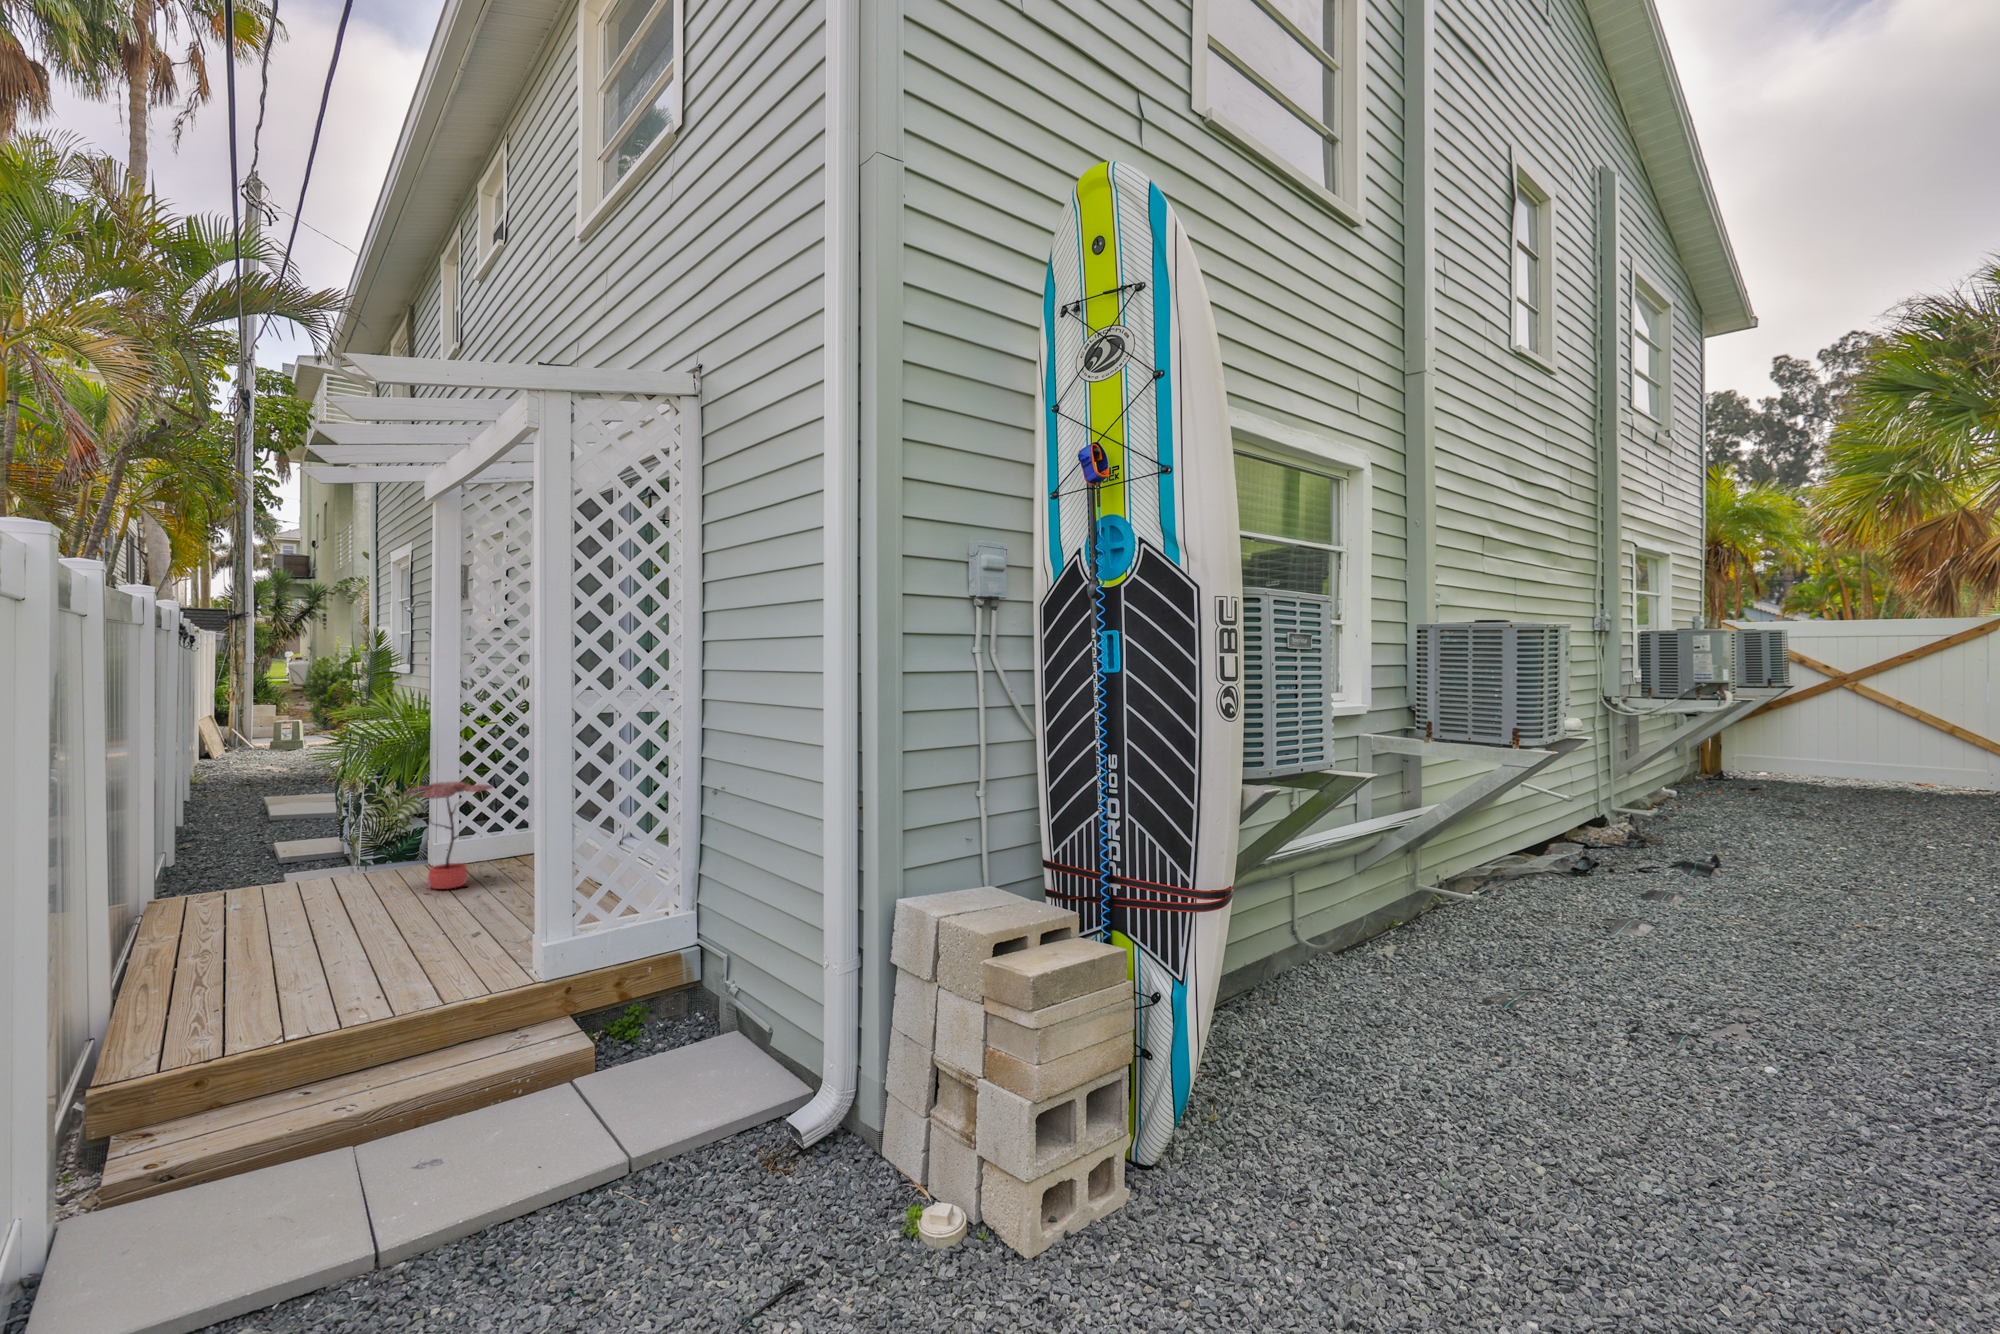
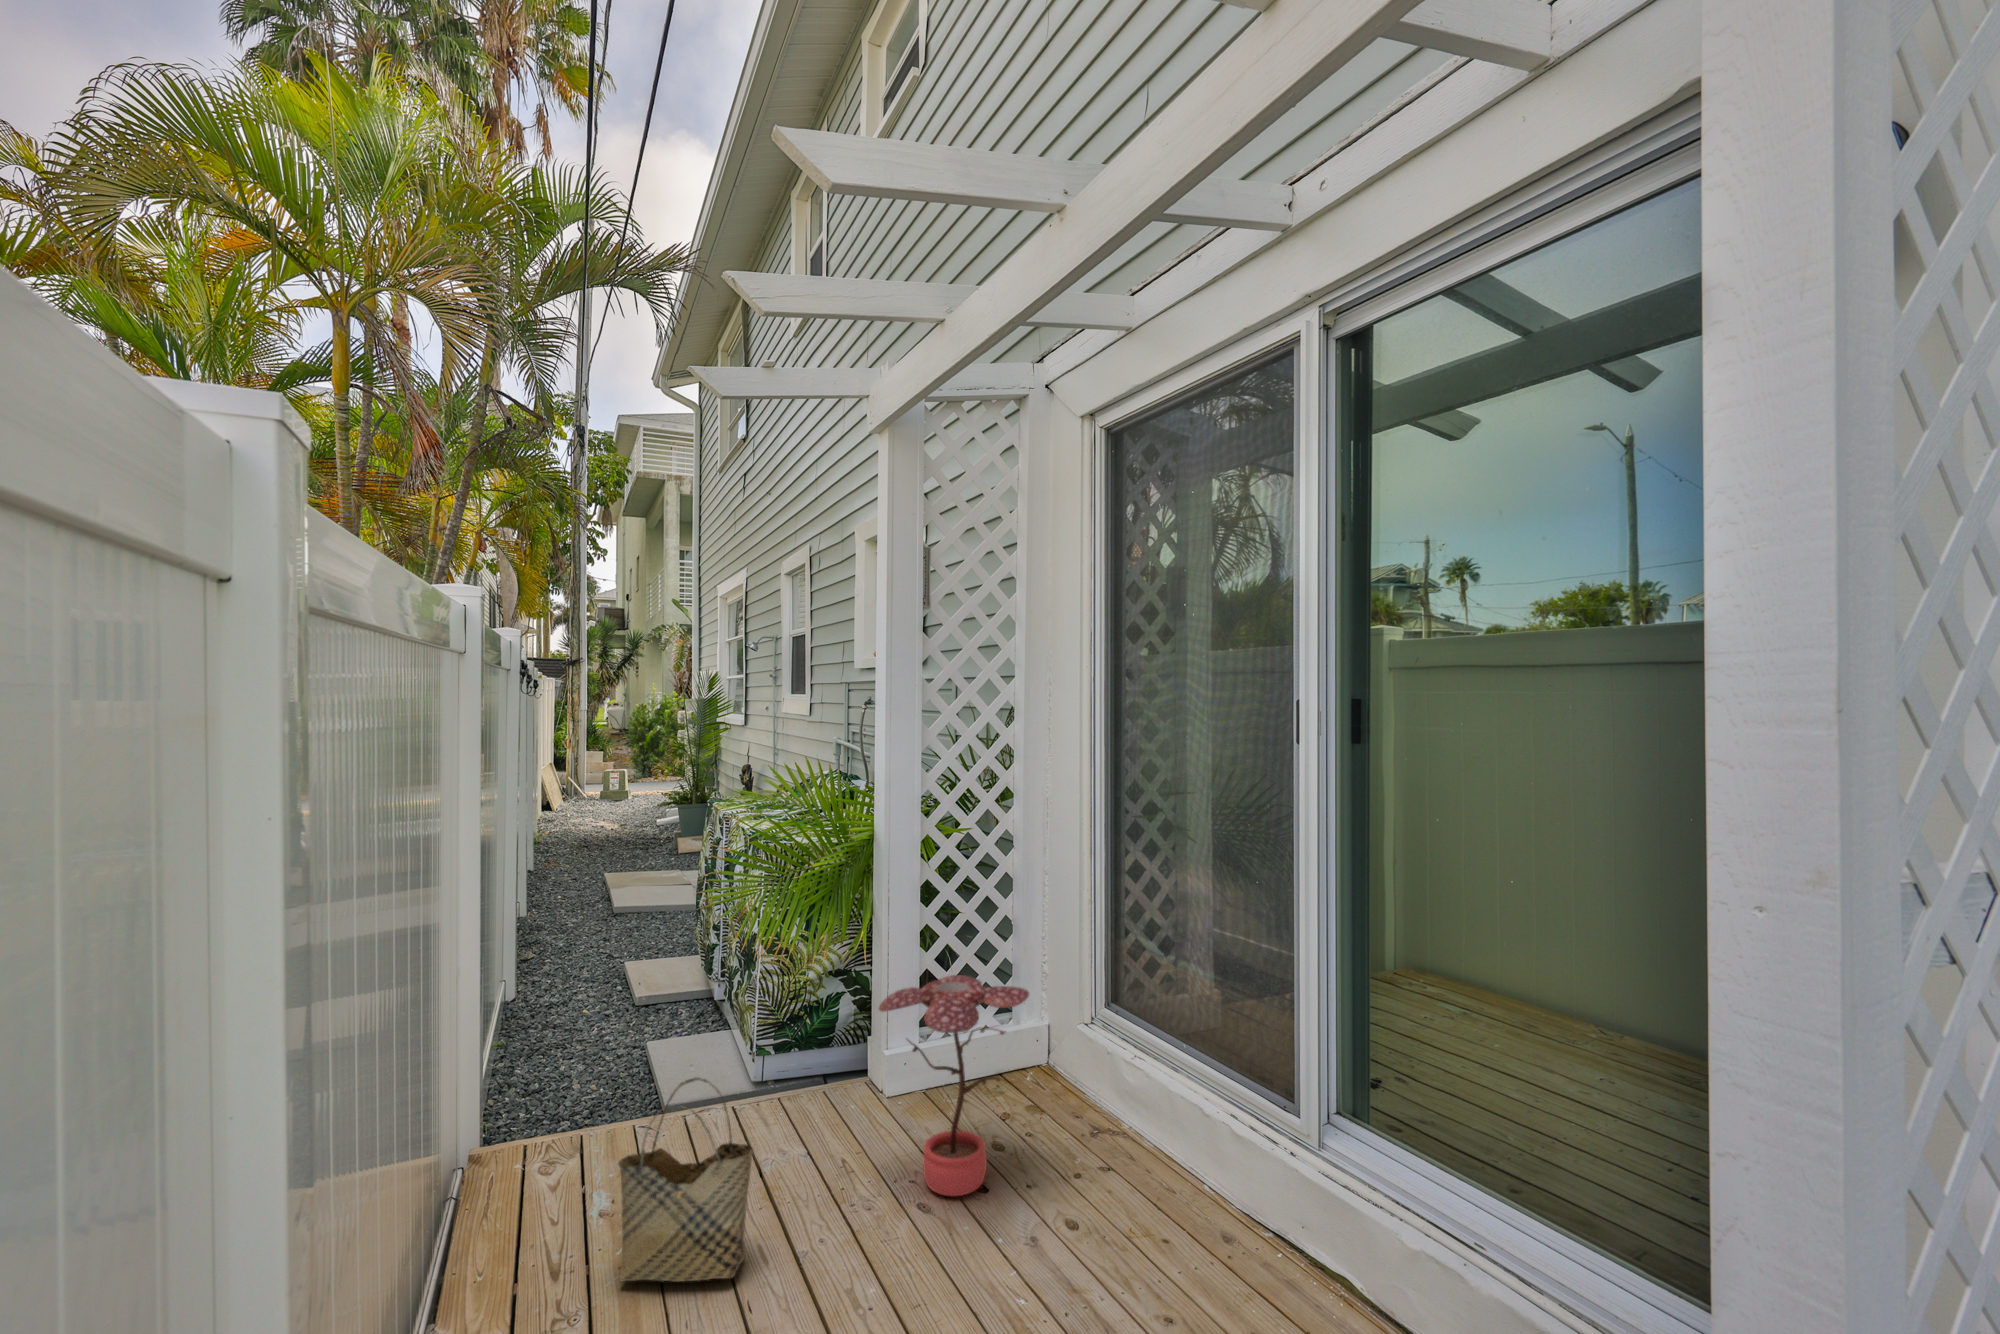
woven basket: none [234,821,315,913] -> present [618,1078,753,1281]

